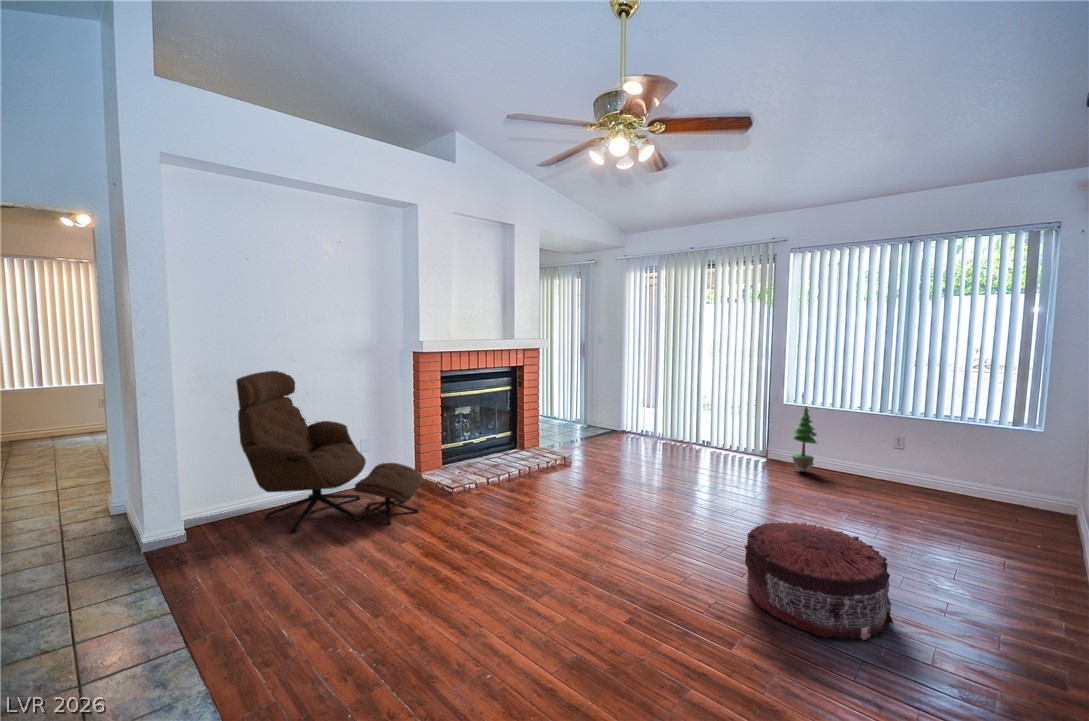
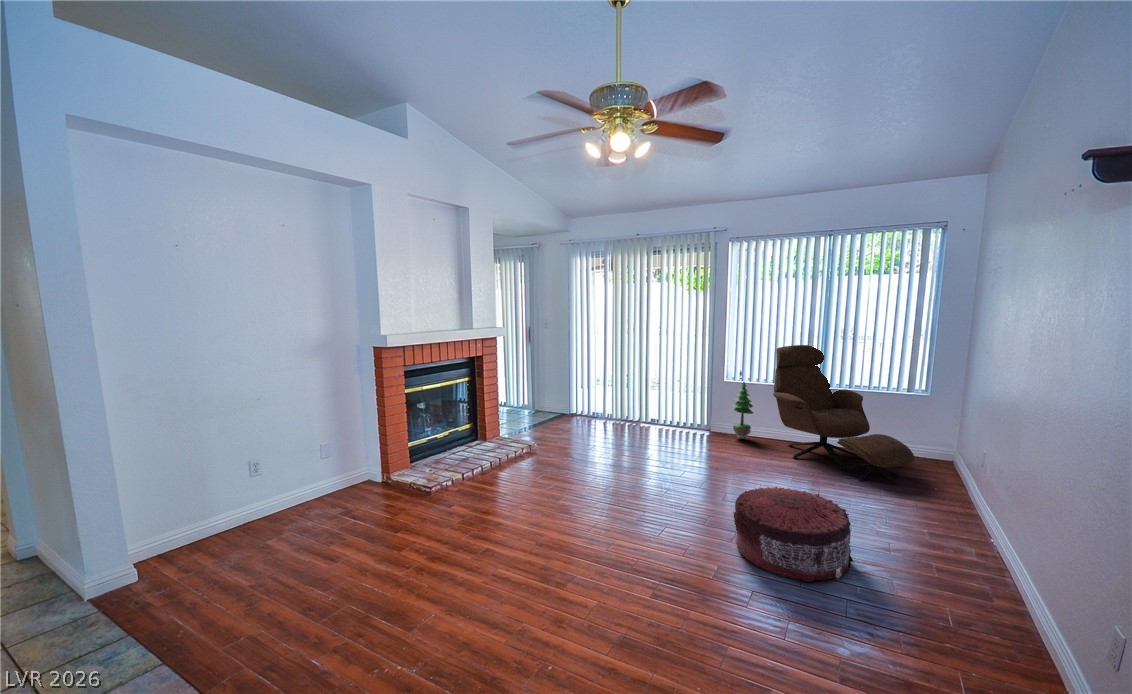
lounge chair: present [236,371,422,533] -> present [773,345,915,485]

